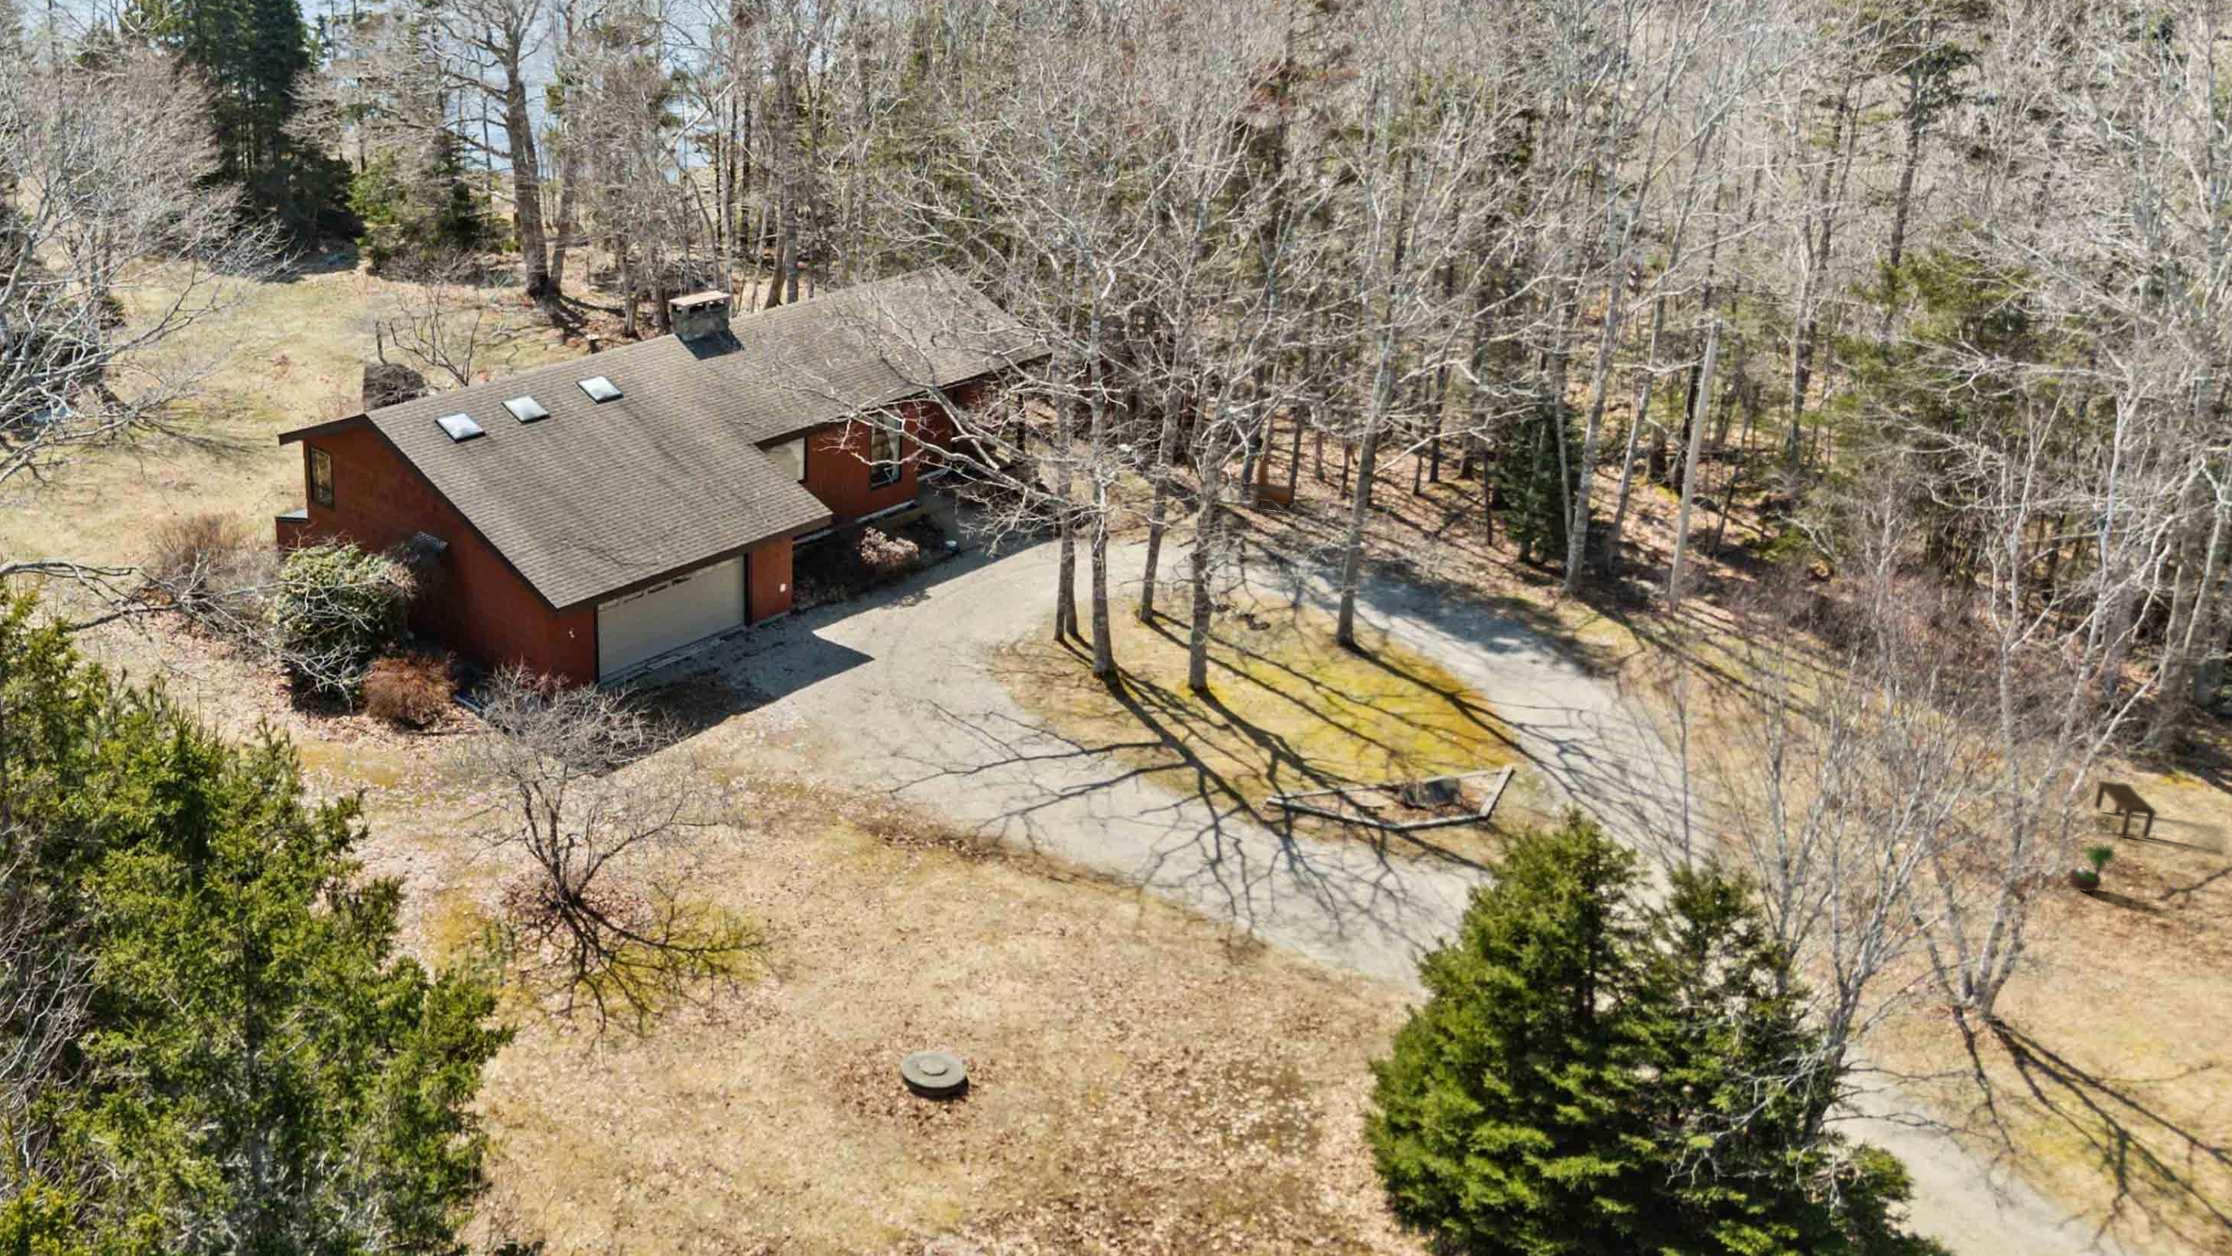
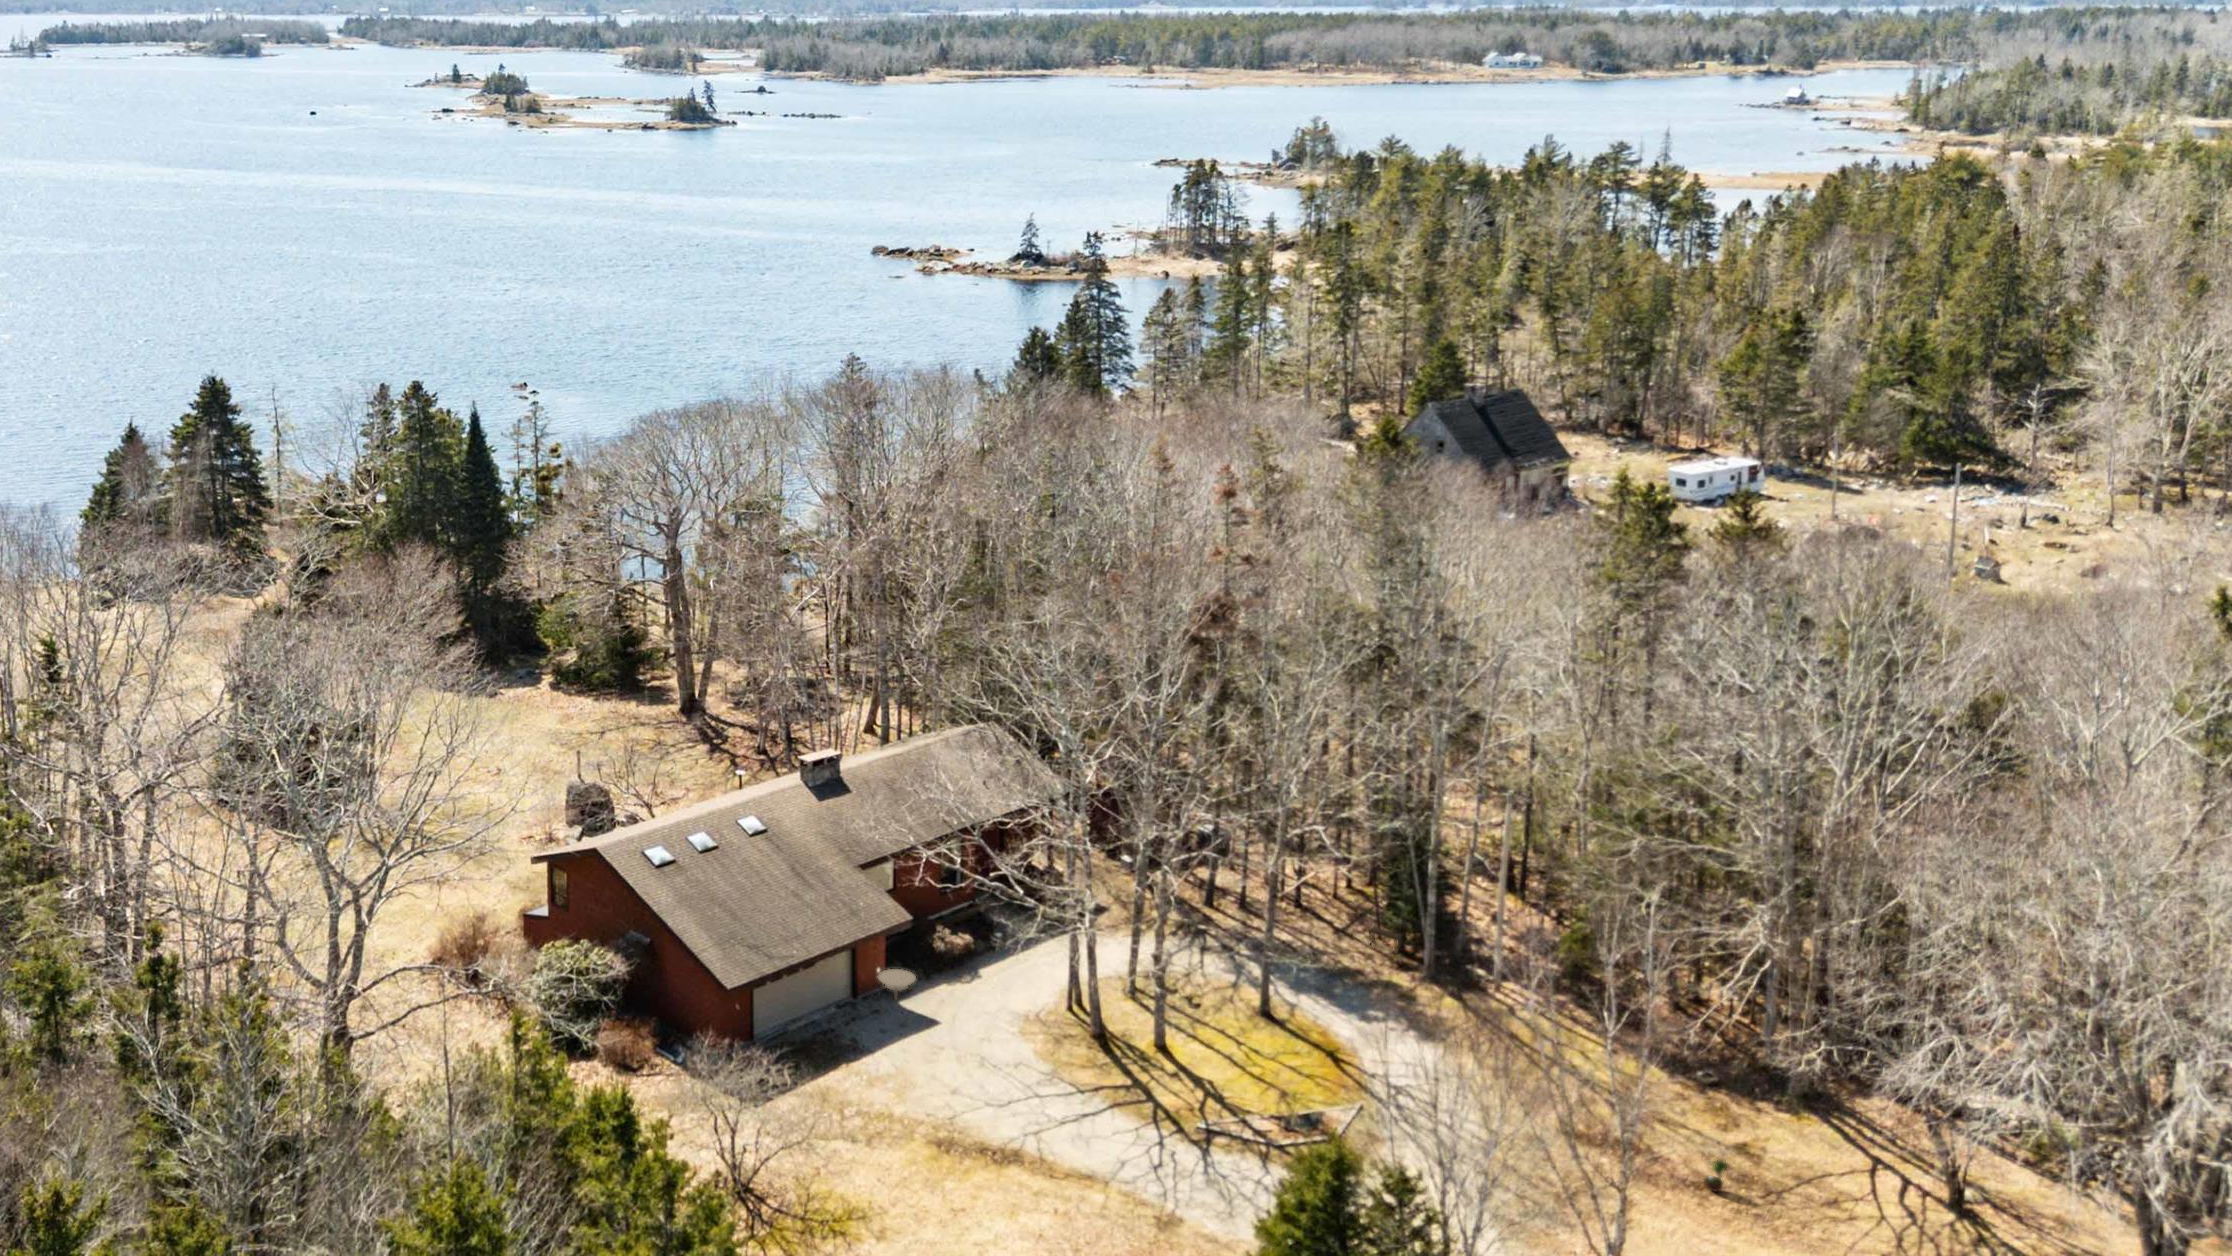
lounge chair: present [1253,460,1291,514] -> none [1212,871,1244,913]
round table: none [785,586,841,629] -> present [877,969,916,999]
bench: present [2094,781,2157,839] -> present [1369,927,1401,952]

